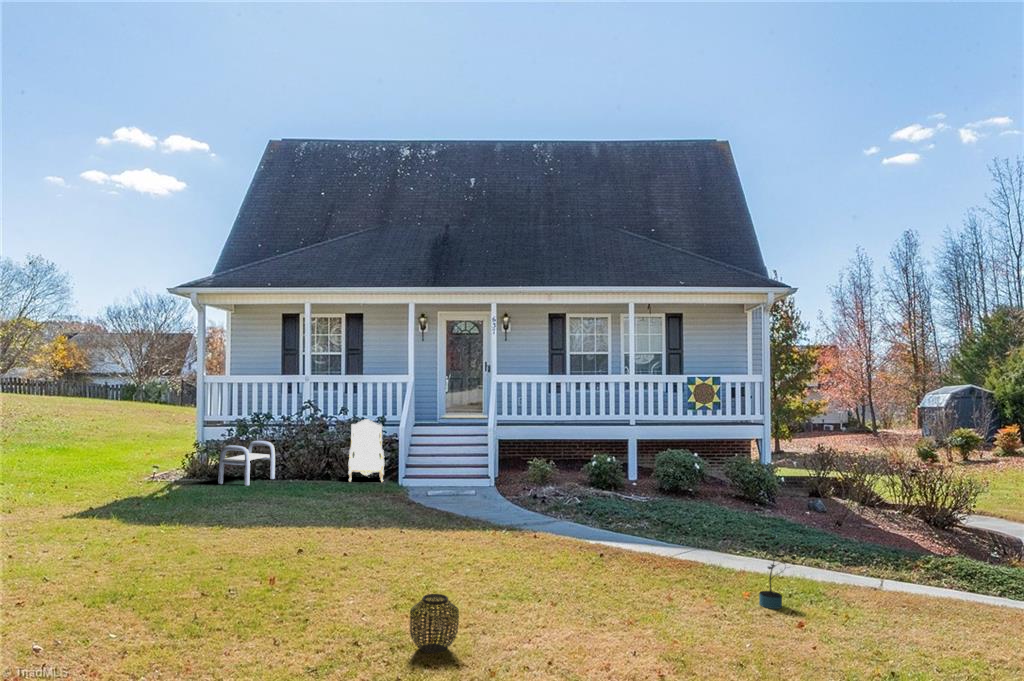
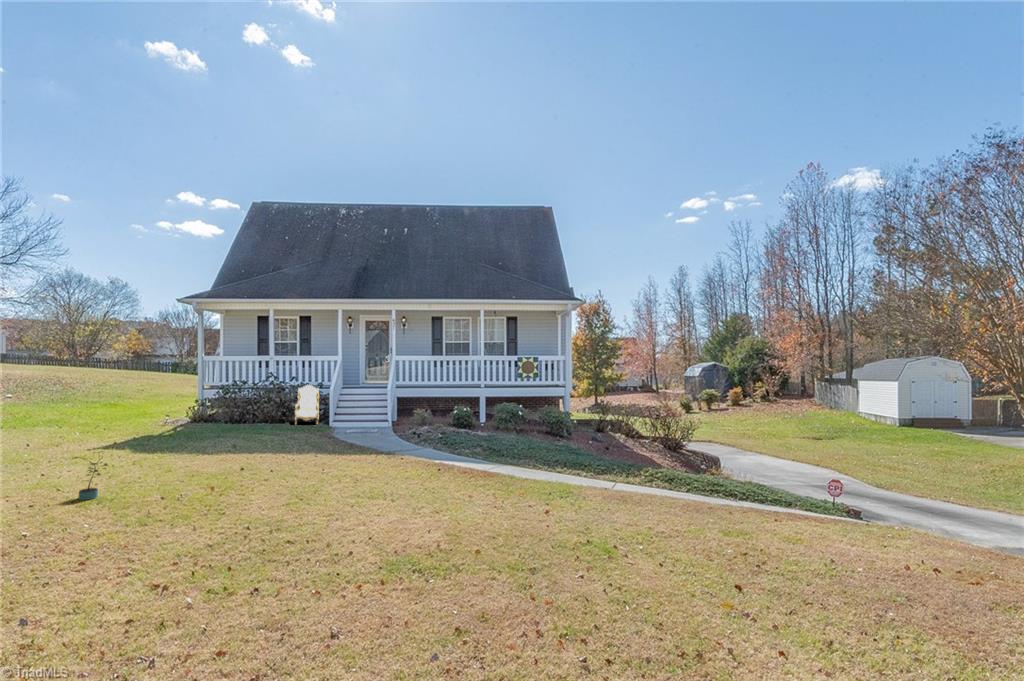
bench: present [218,441,275,485] -> none [206,399,247,429]
potted plant: present [759,534,796,609] -> present [75,449,107,500]
woven basket: present [410,594,459,653] -> none [288,481,318,514]

